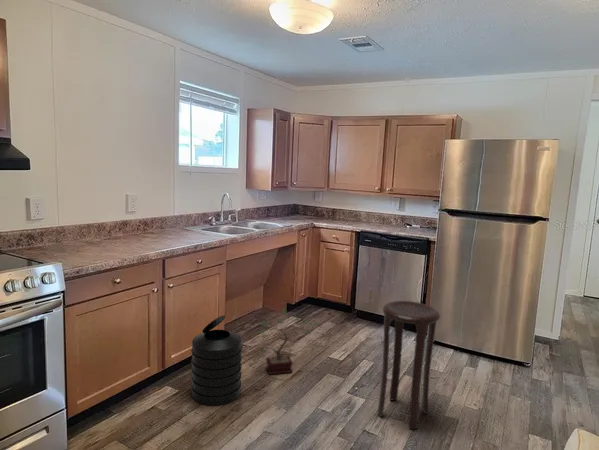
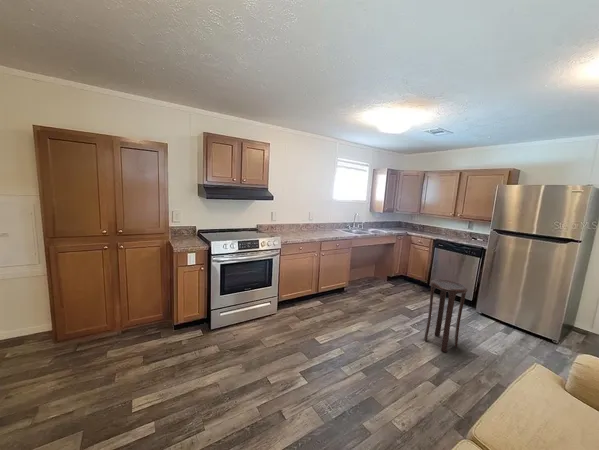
potted plant: present [260,308,317,374] -> none [364,274,398,309]
trash can: present [191,316,242,406] -> none [329,272,354,314]

